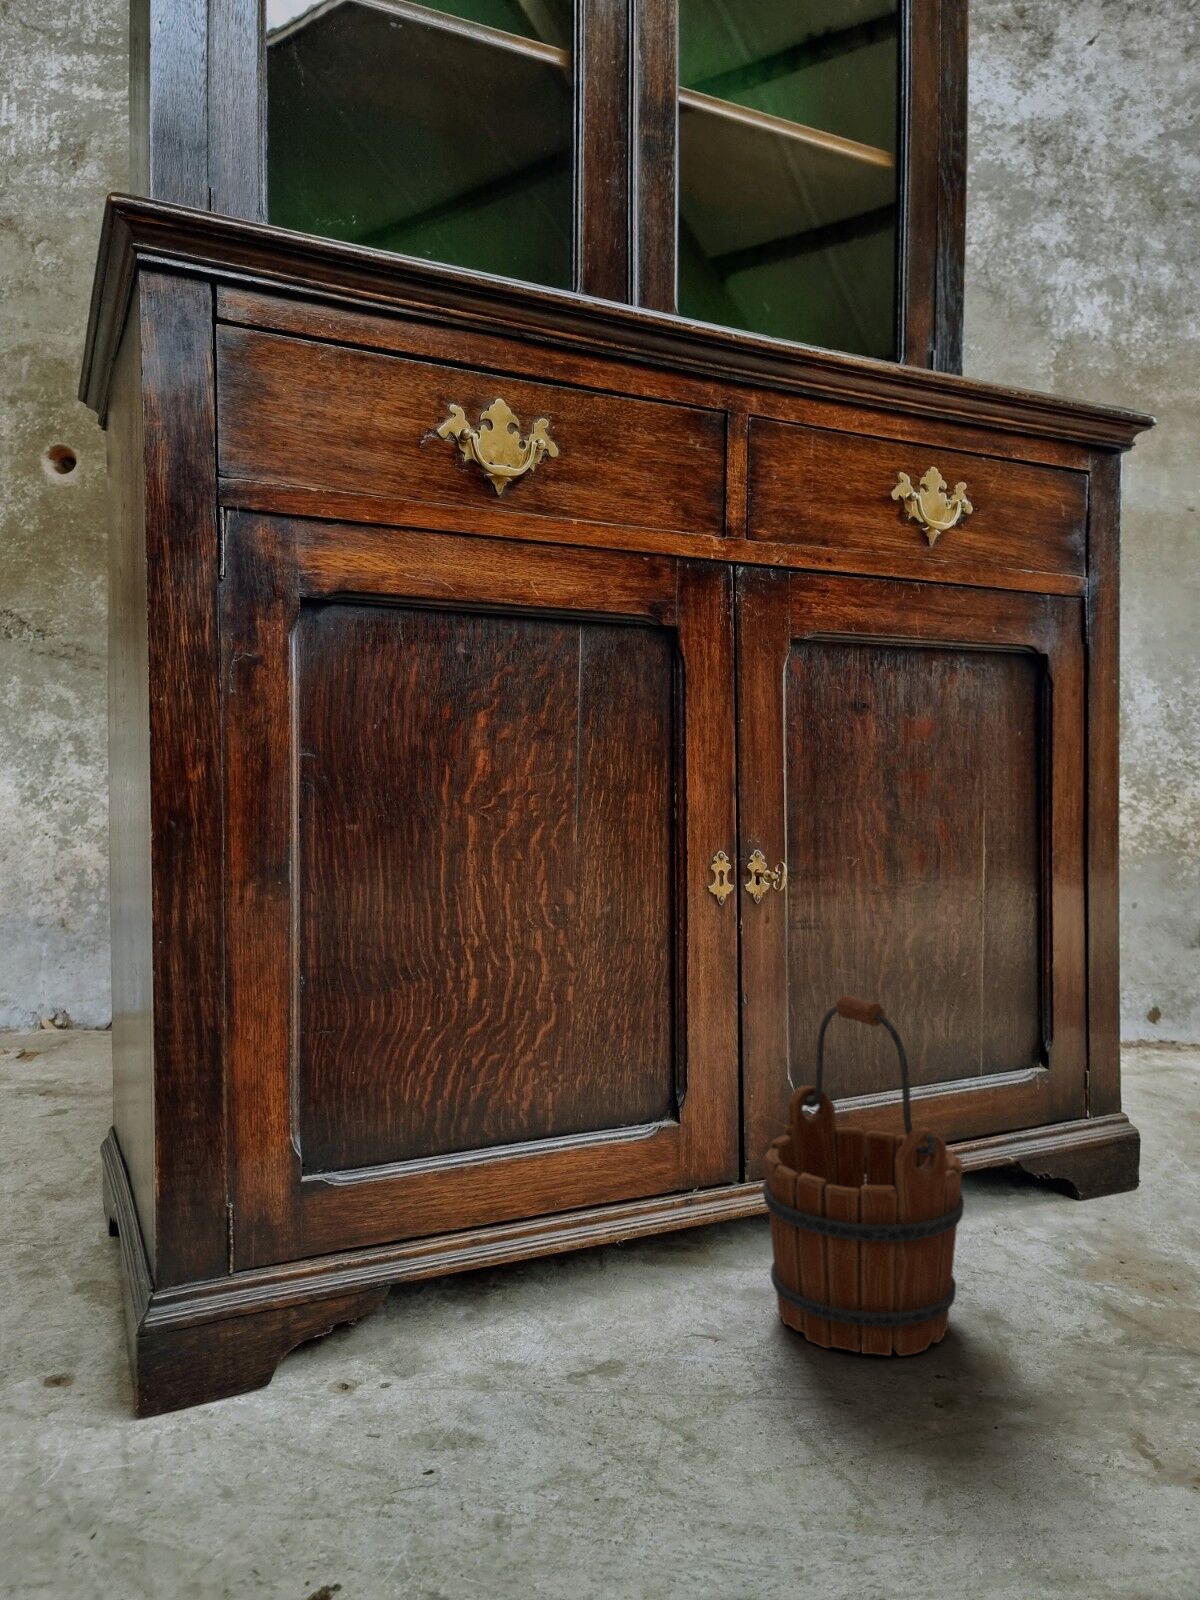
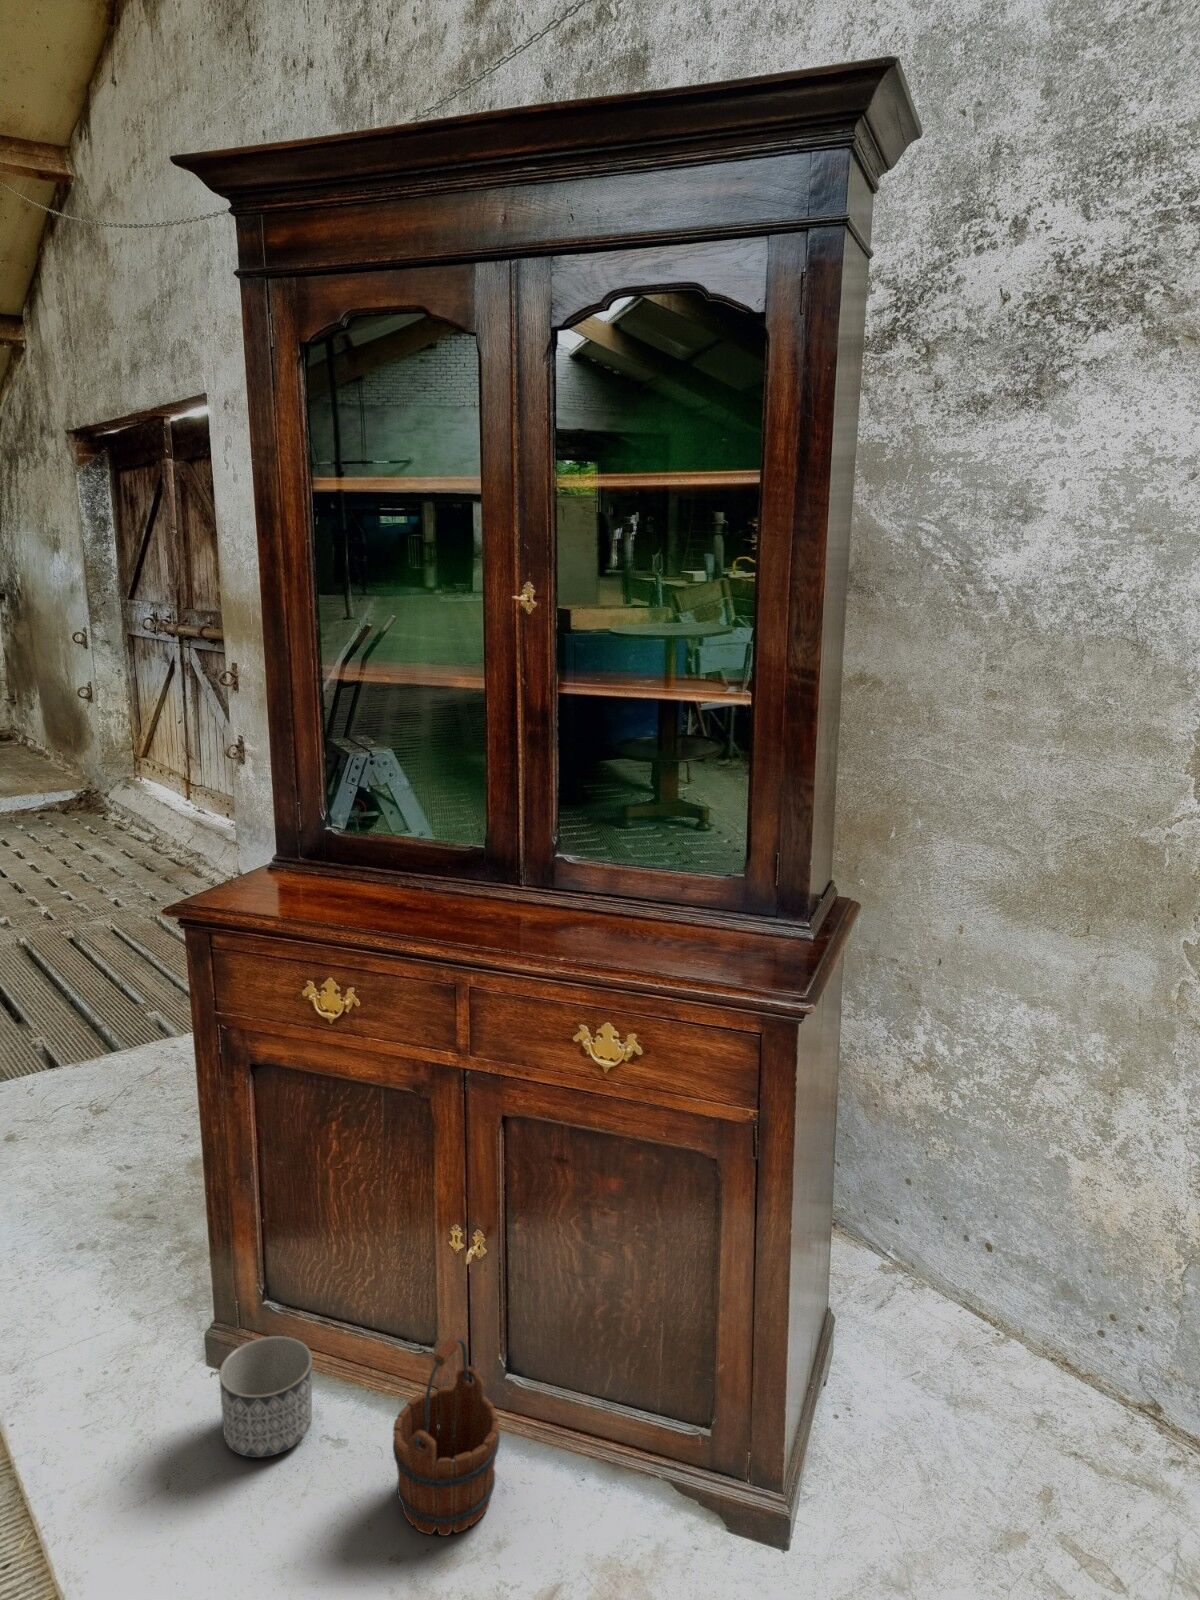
planter: none [365,1193,572,1441] -> present [219,1336,312,1458]

